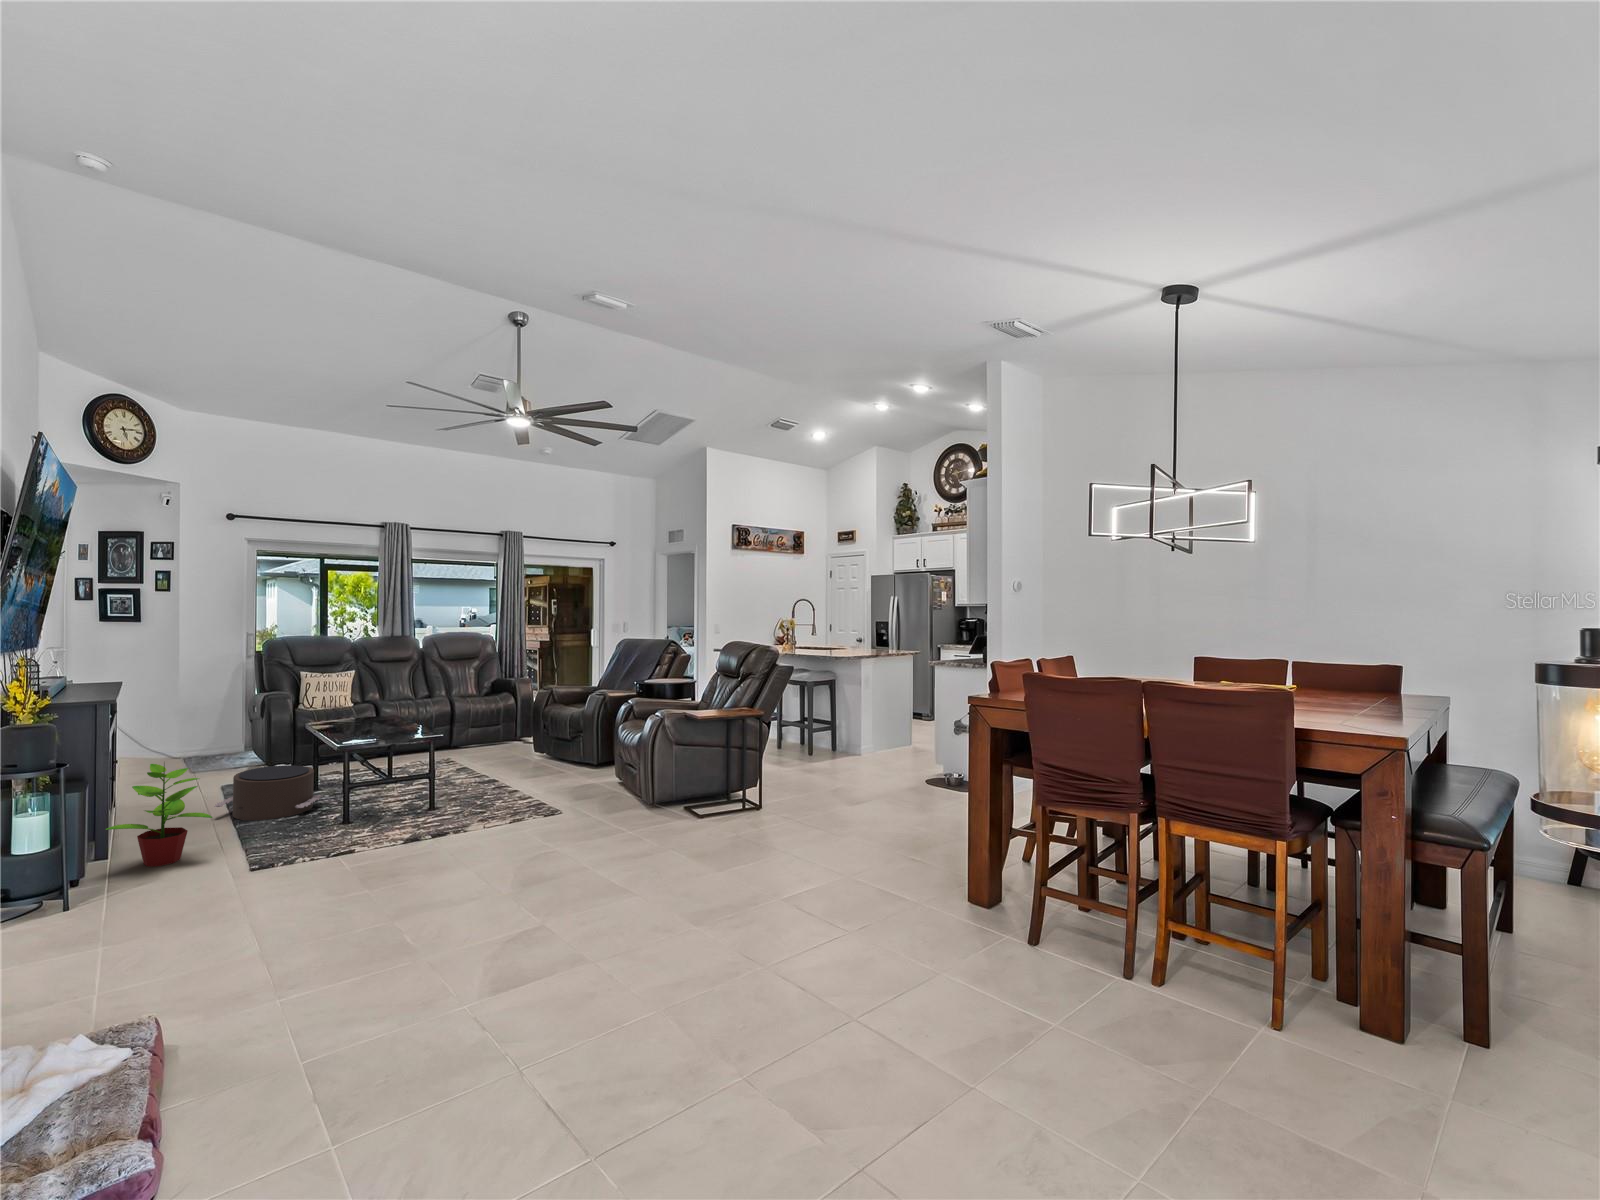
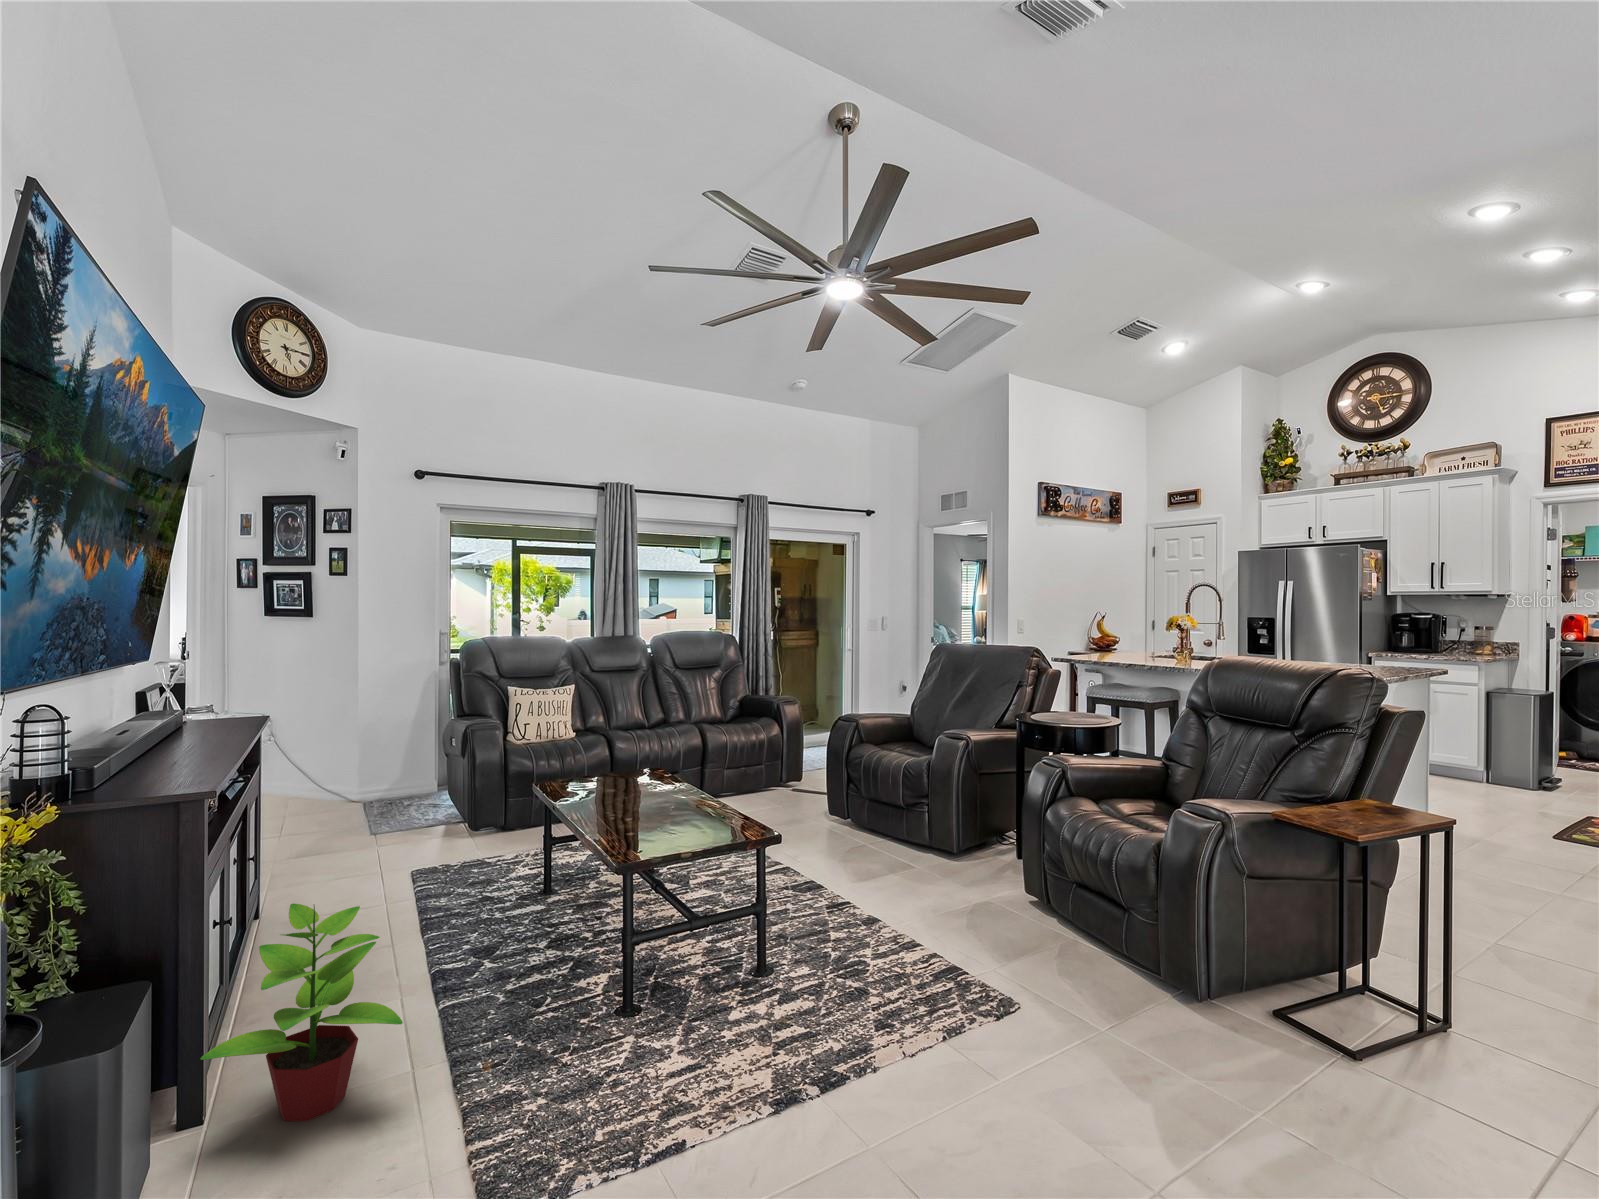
pouf: present [214,765,322,820] -> none [403,852,567,963]

